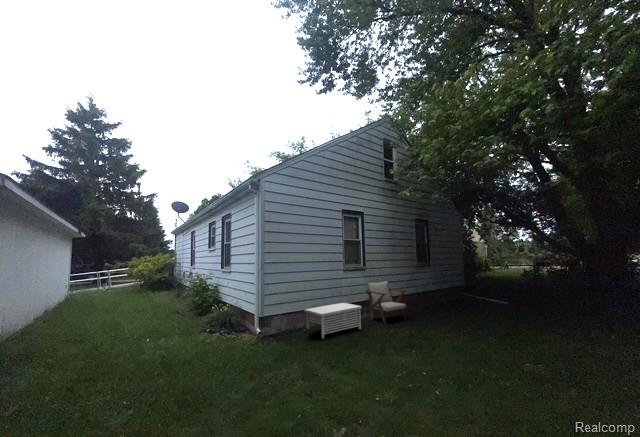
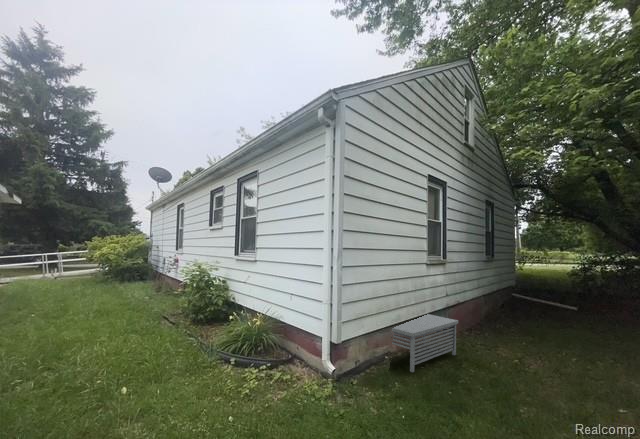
lounge chair: present [365,281,407,324] -> none [444,283,508,347]

